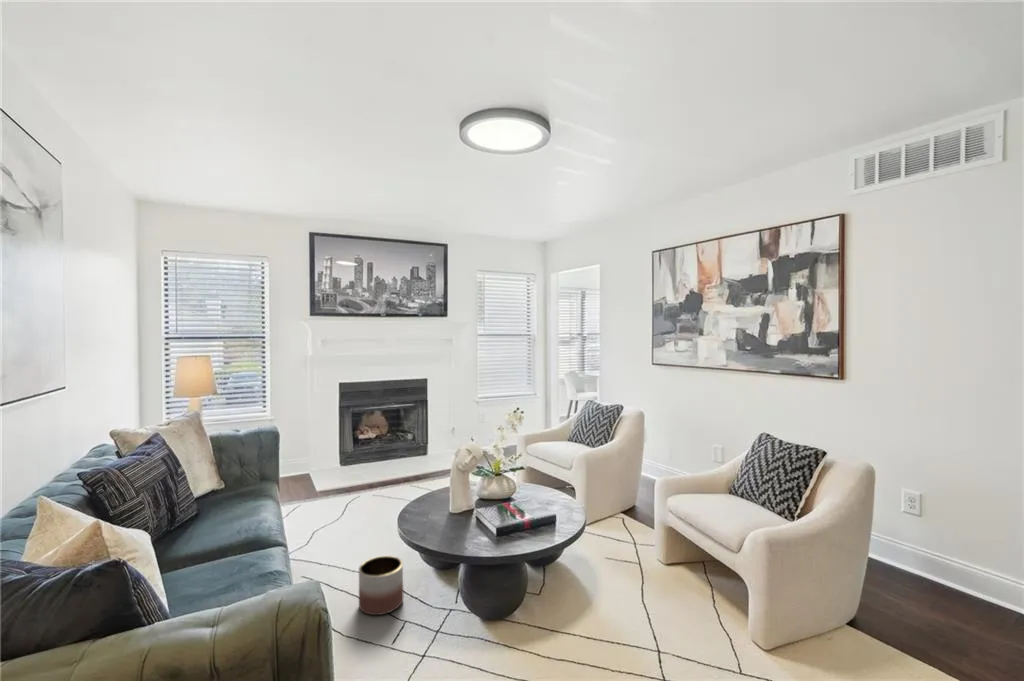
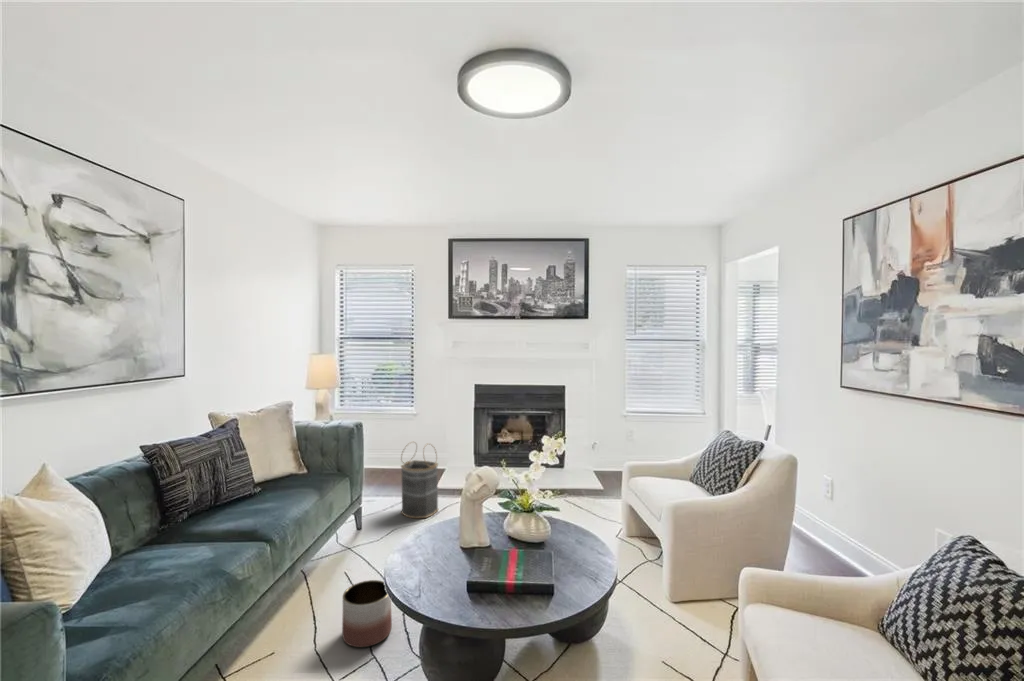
basket: none [304,440,342,516] -> present [401,447,439,518]

